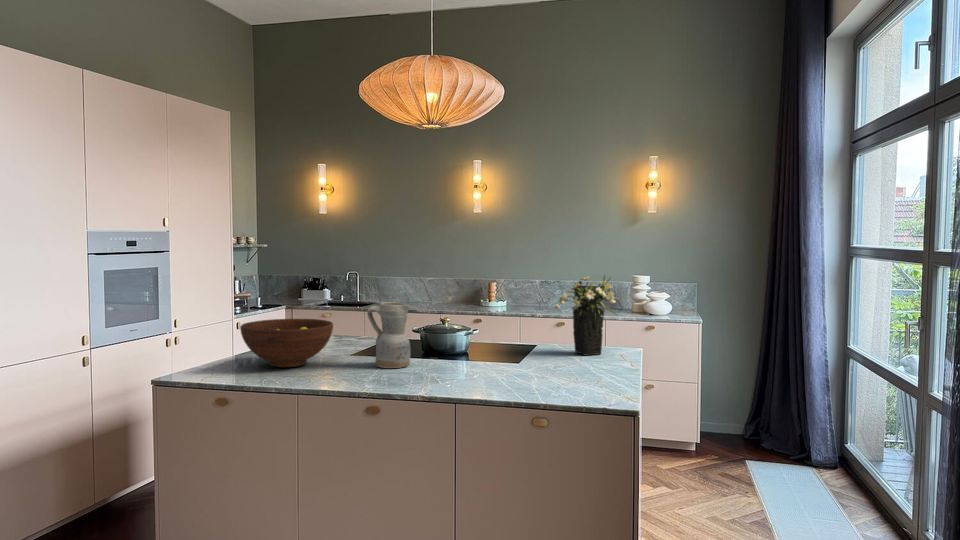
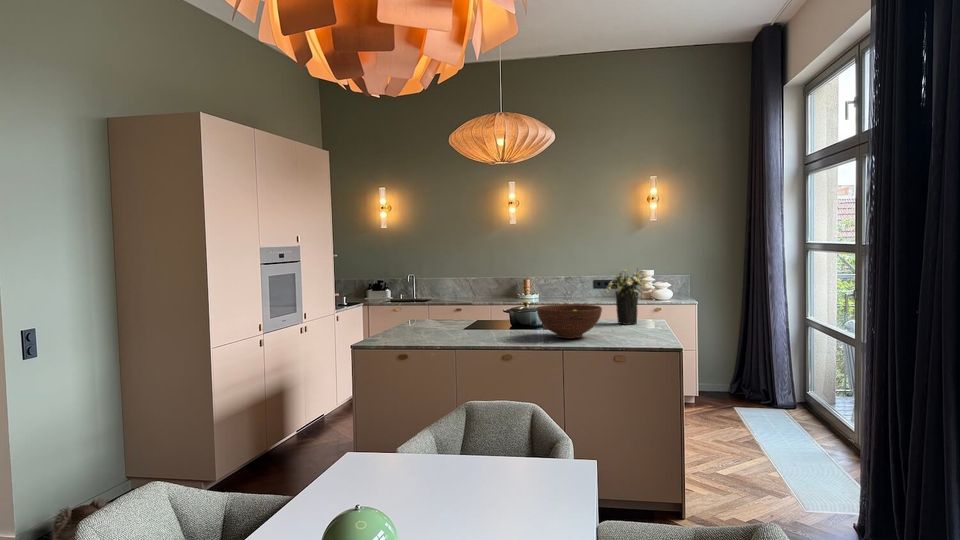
ceramic pitcher: present [367,302,411,368] -> none [481,291,512,335]
fruit bowl: present [240,319,333,367] -> present [537,304,602,338]

